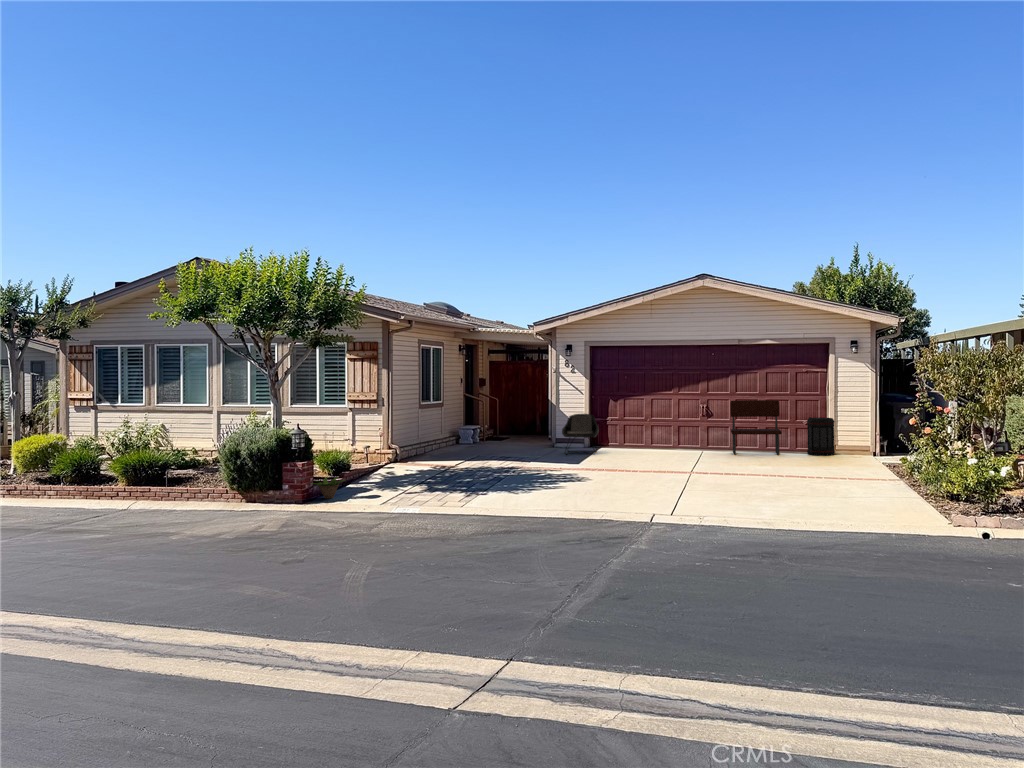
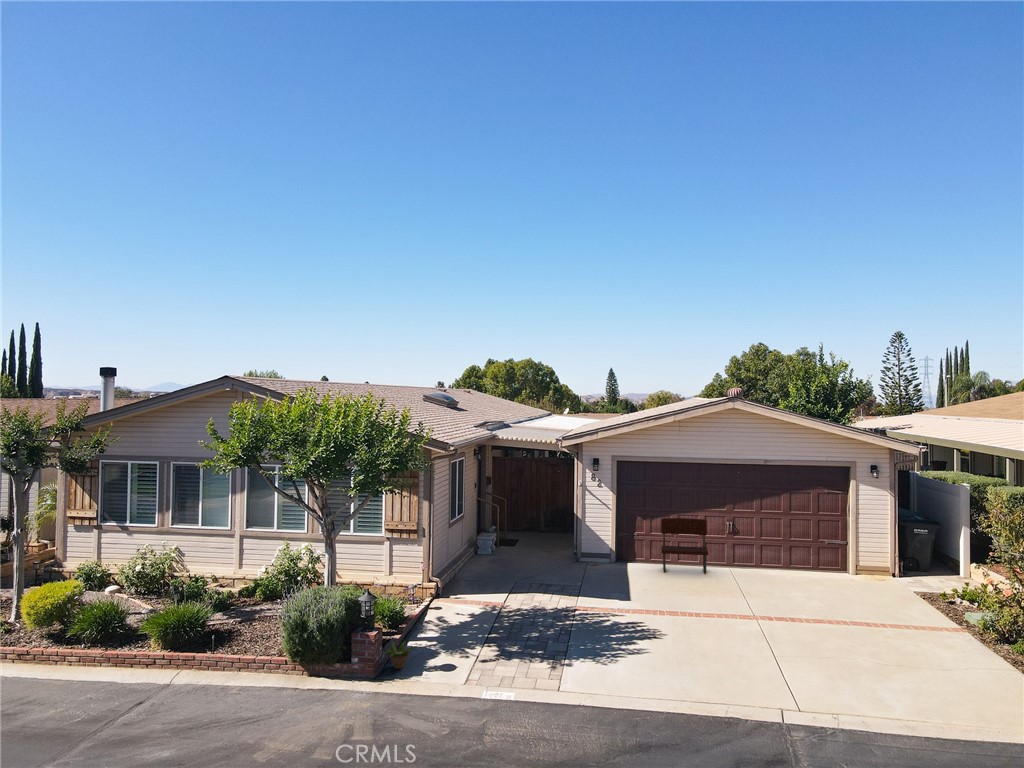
bench: present [730,400,782,455] -> present [661,518,708,574]
lounge chair: present [562,414,599,455] -> none [592,529,628,574]
trash can: present [807,417,835,456] -> none [832,539,860,579]

